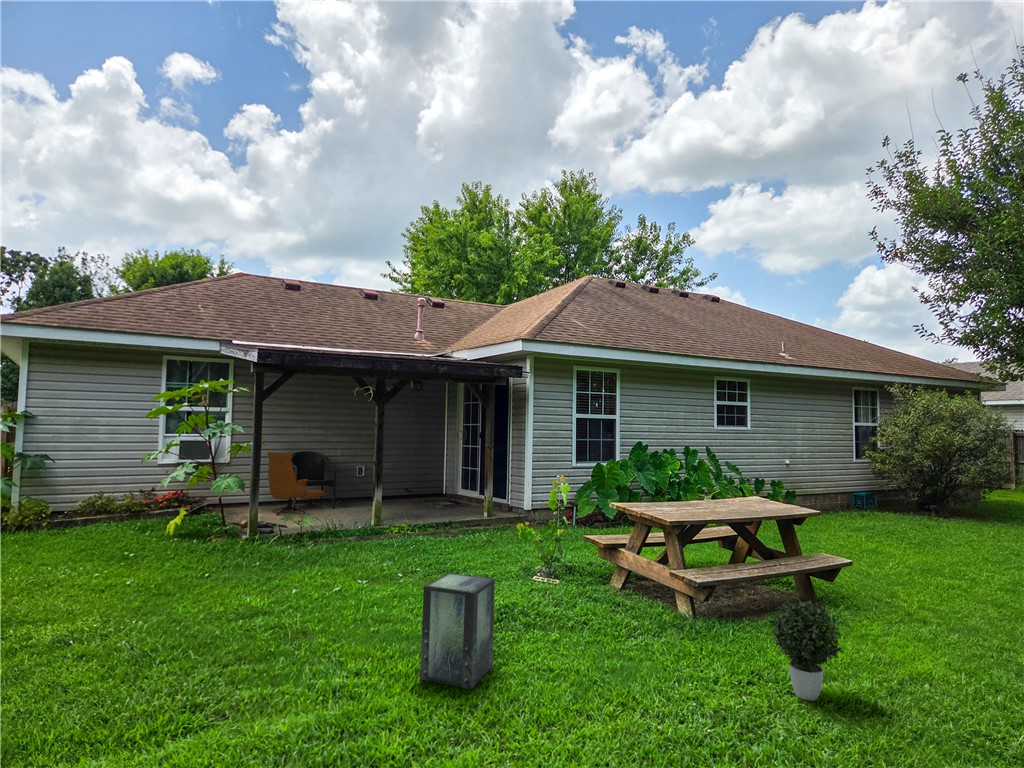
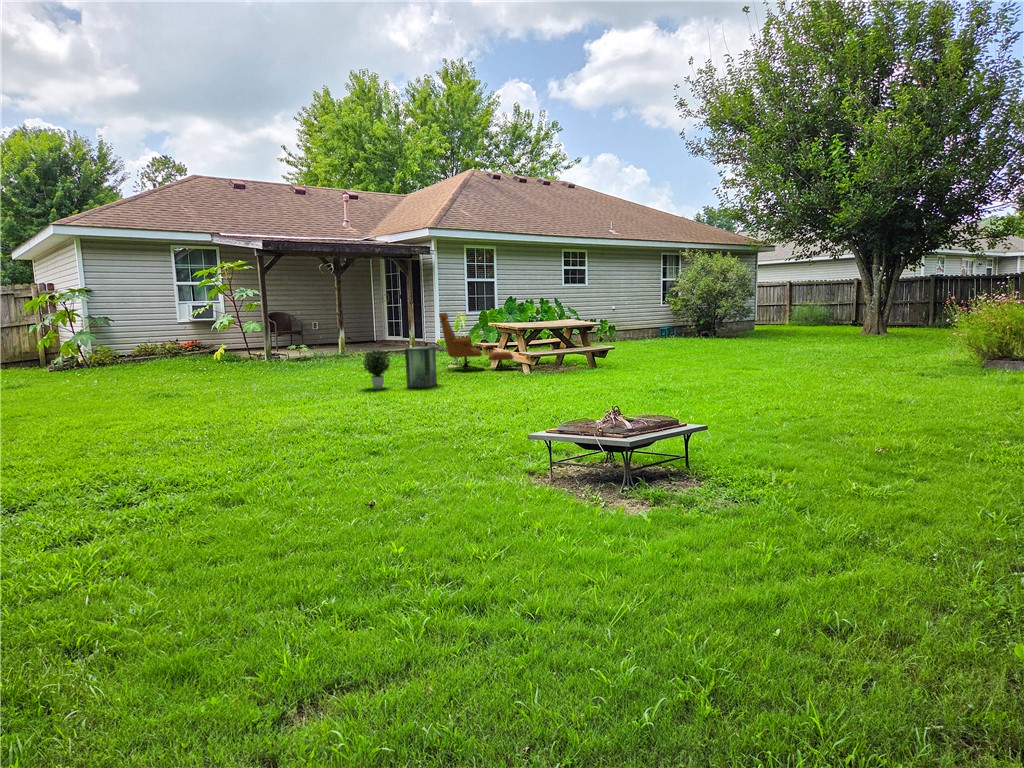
lounge chair: present [267,452,324,515] -> present [439,313,513,372]
potted plant: present [770,600,844,701] -> present [363,350,390,389]

